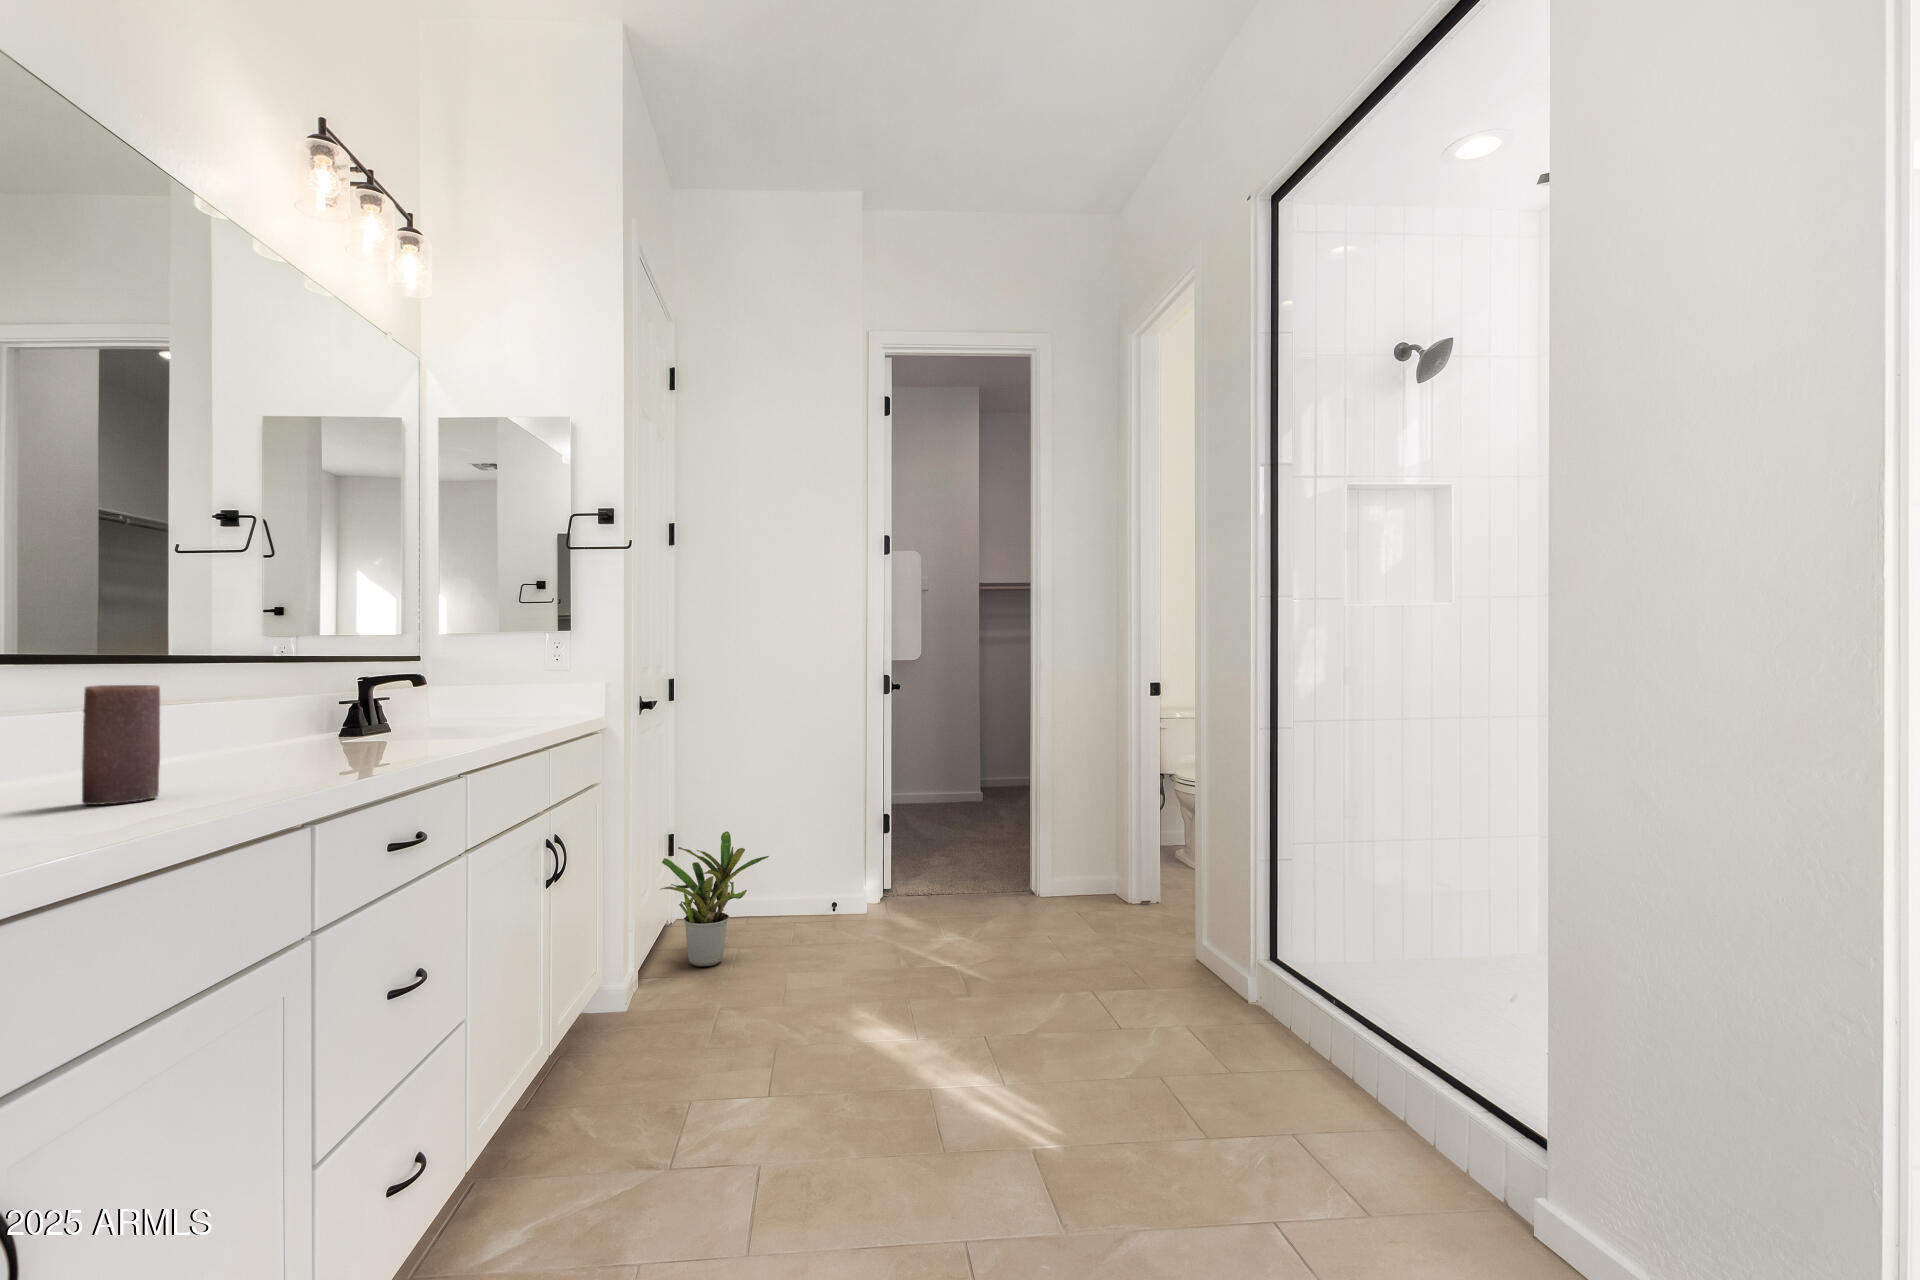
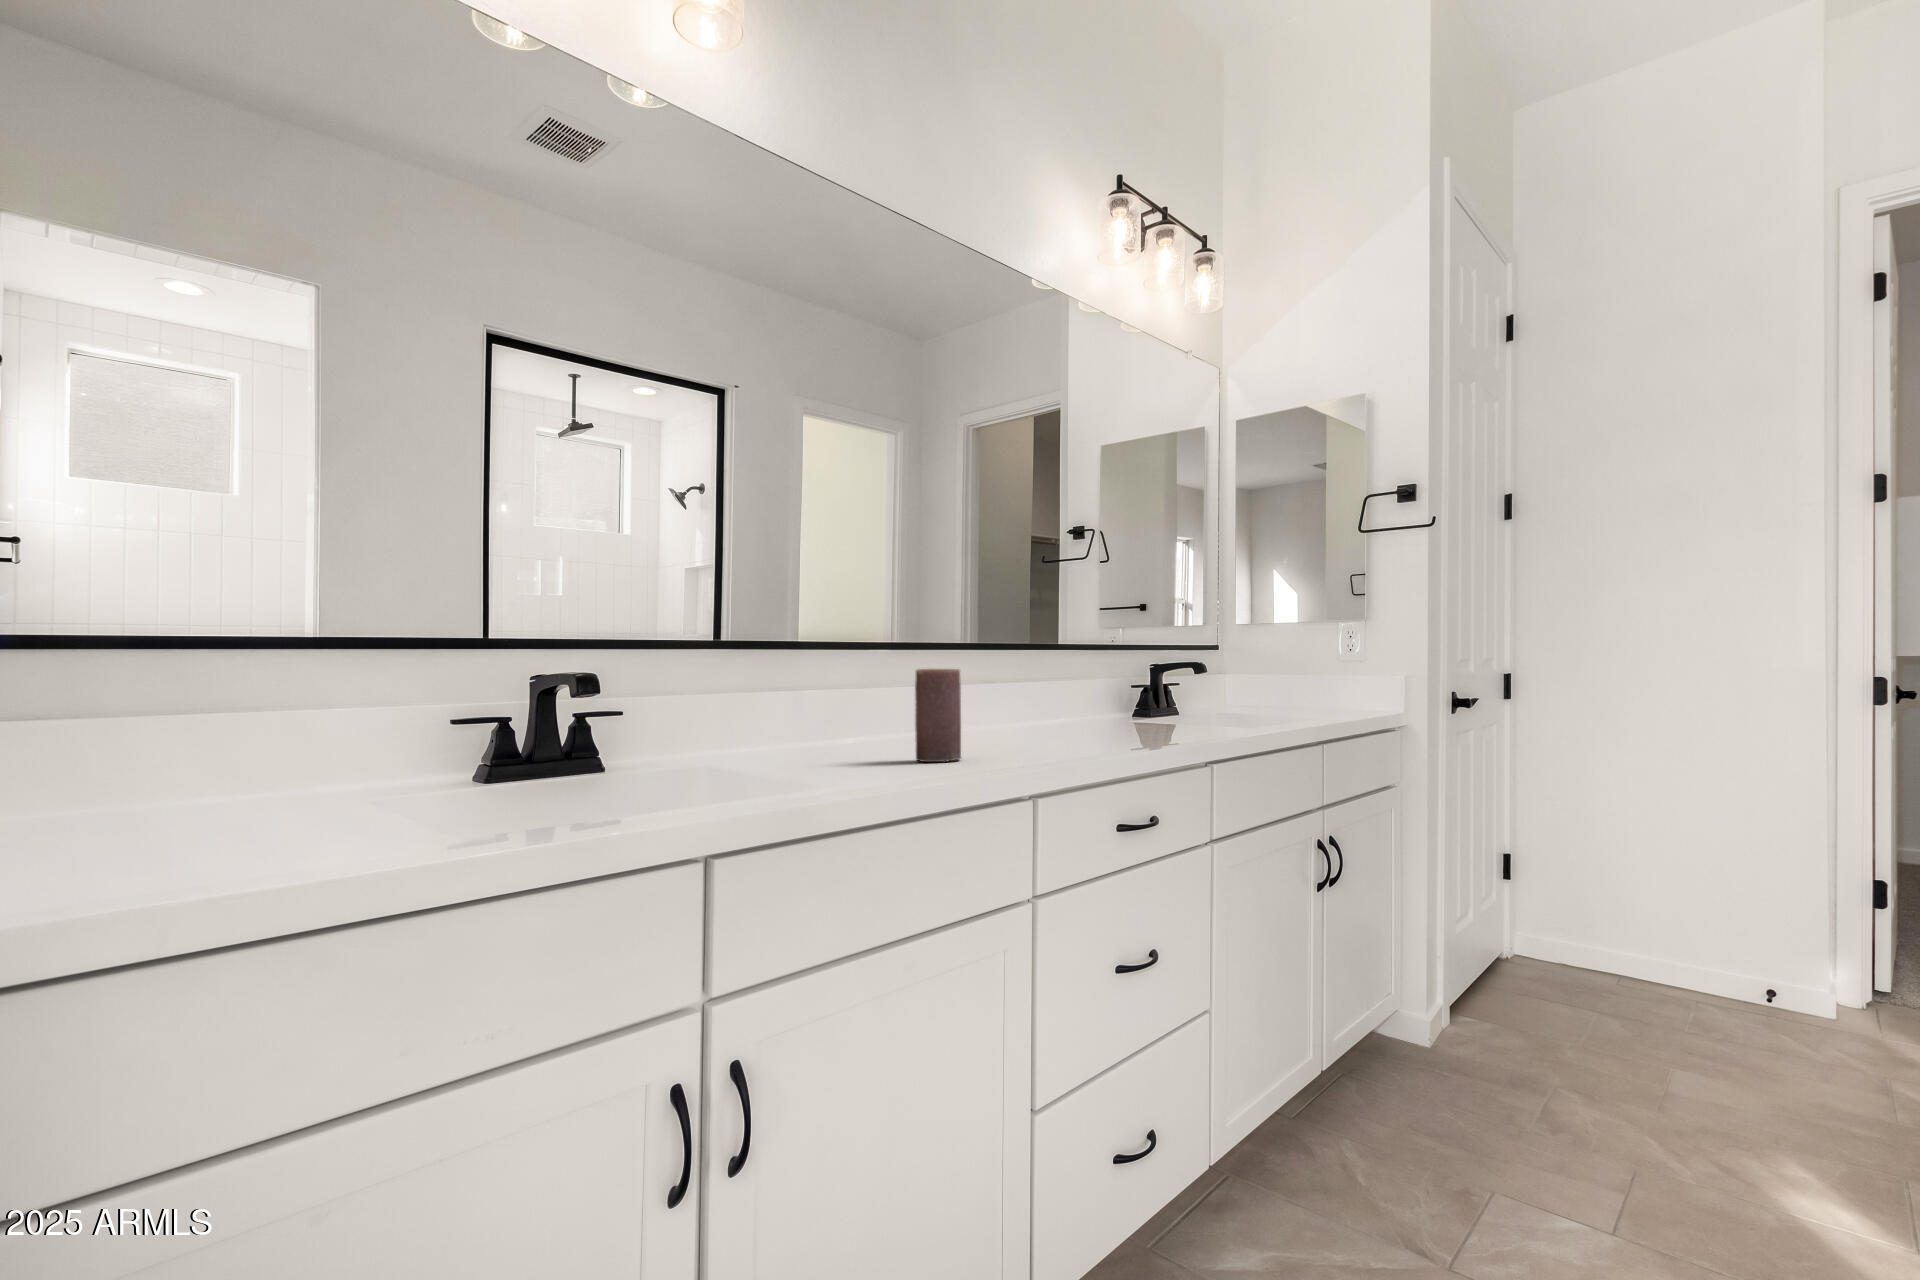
potted plant: present [661,831,769,967] -> none [1480,865,1641,1028]

